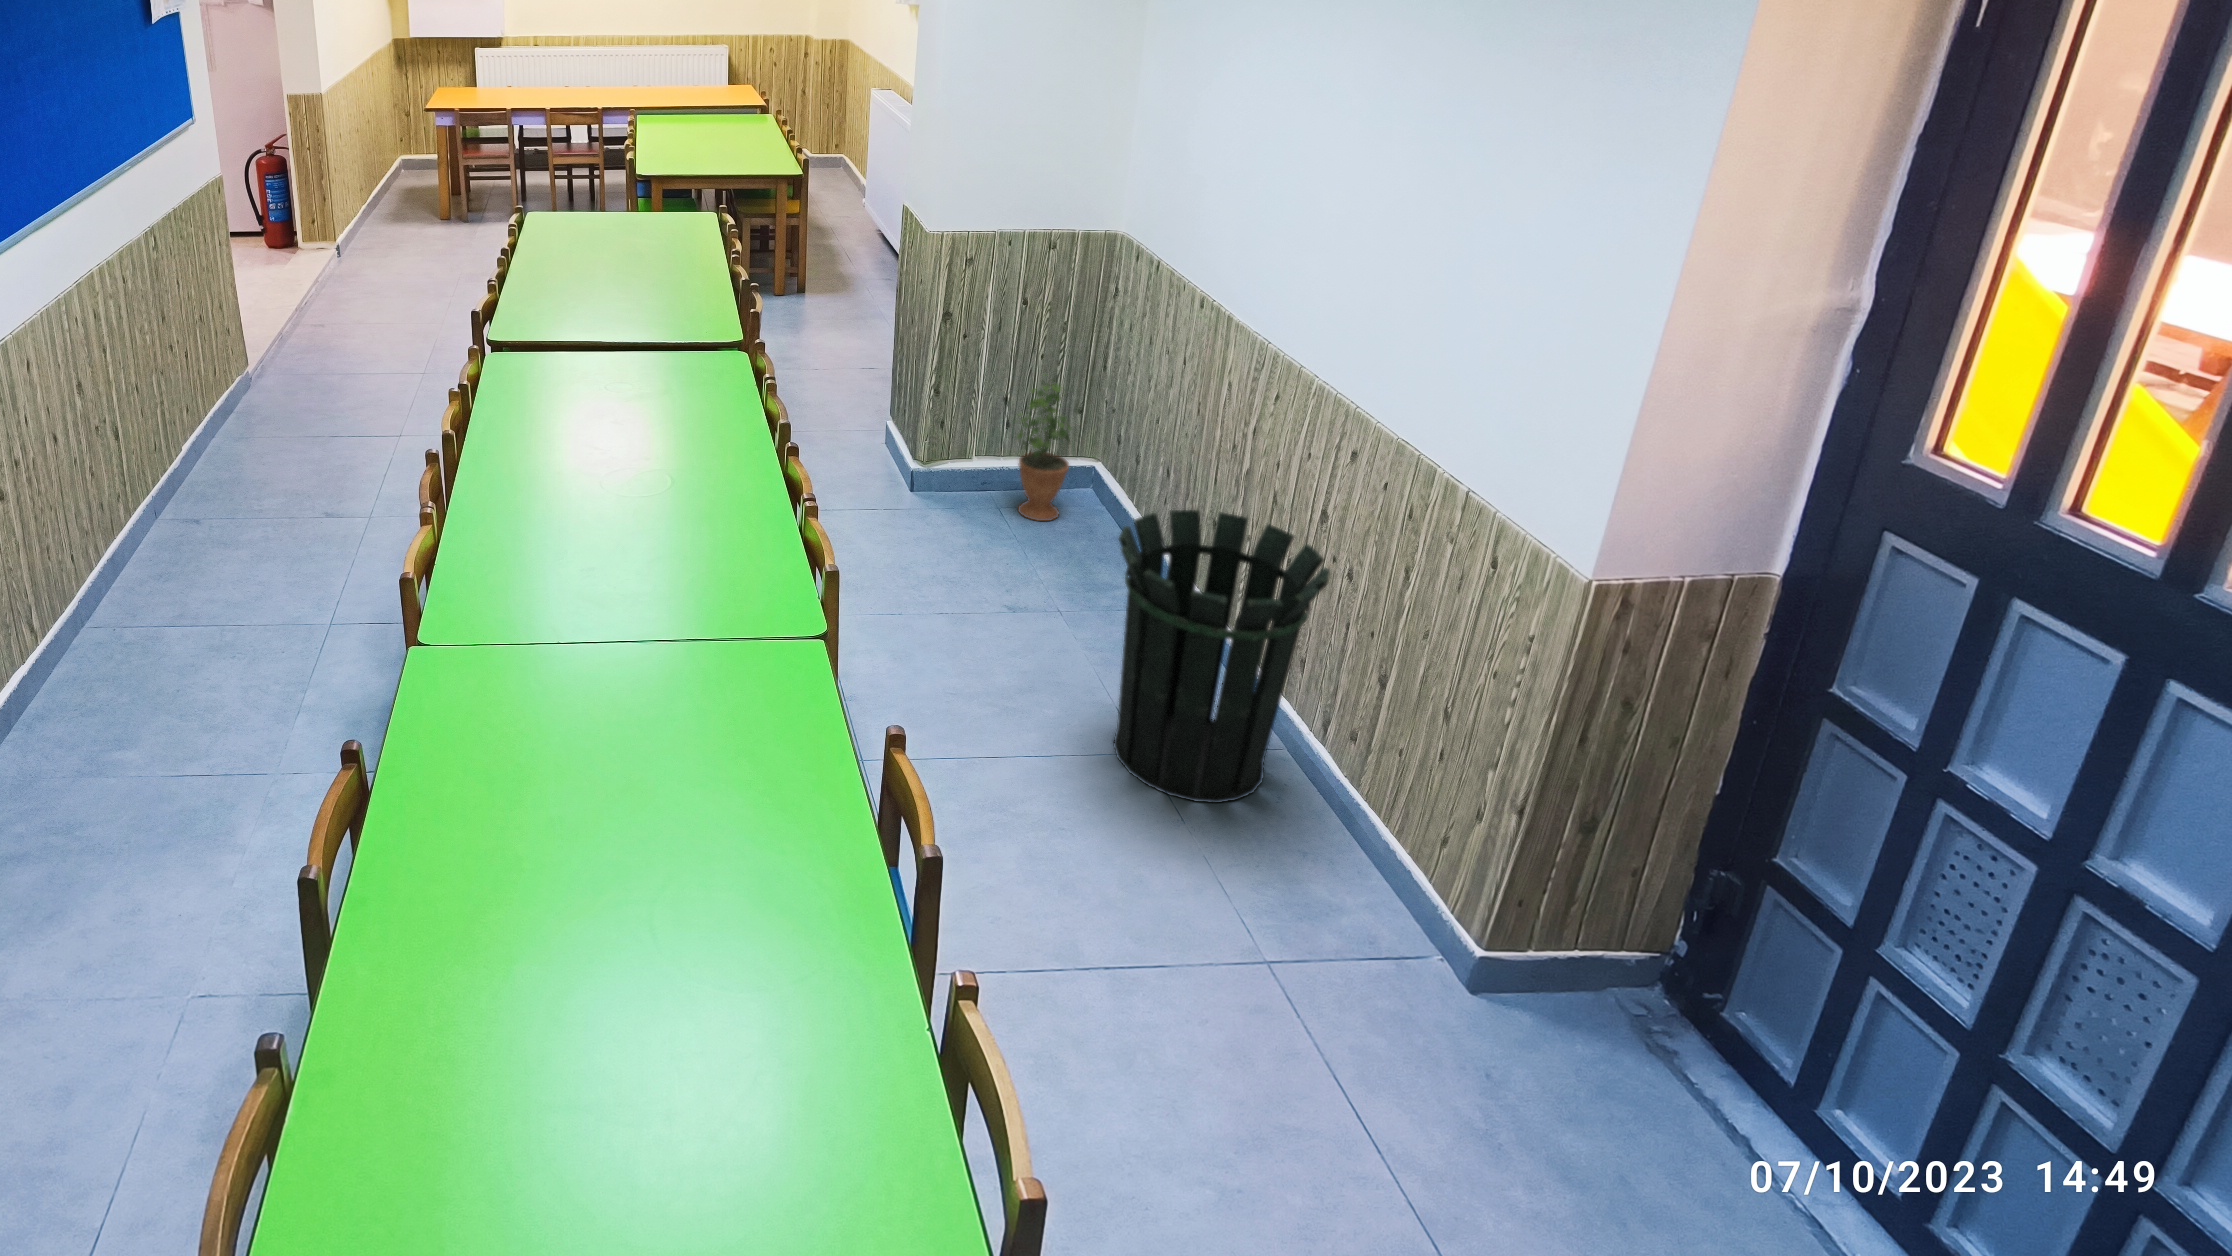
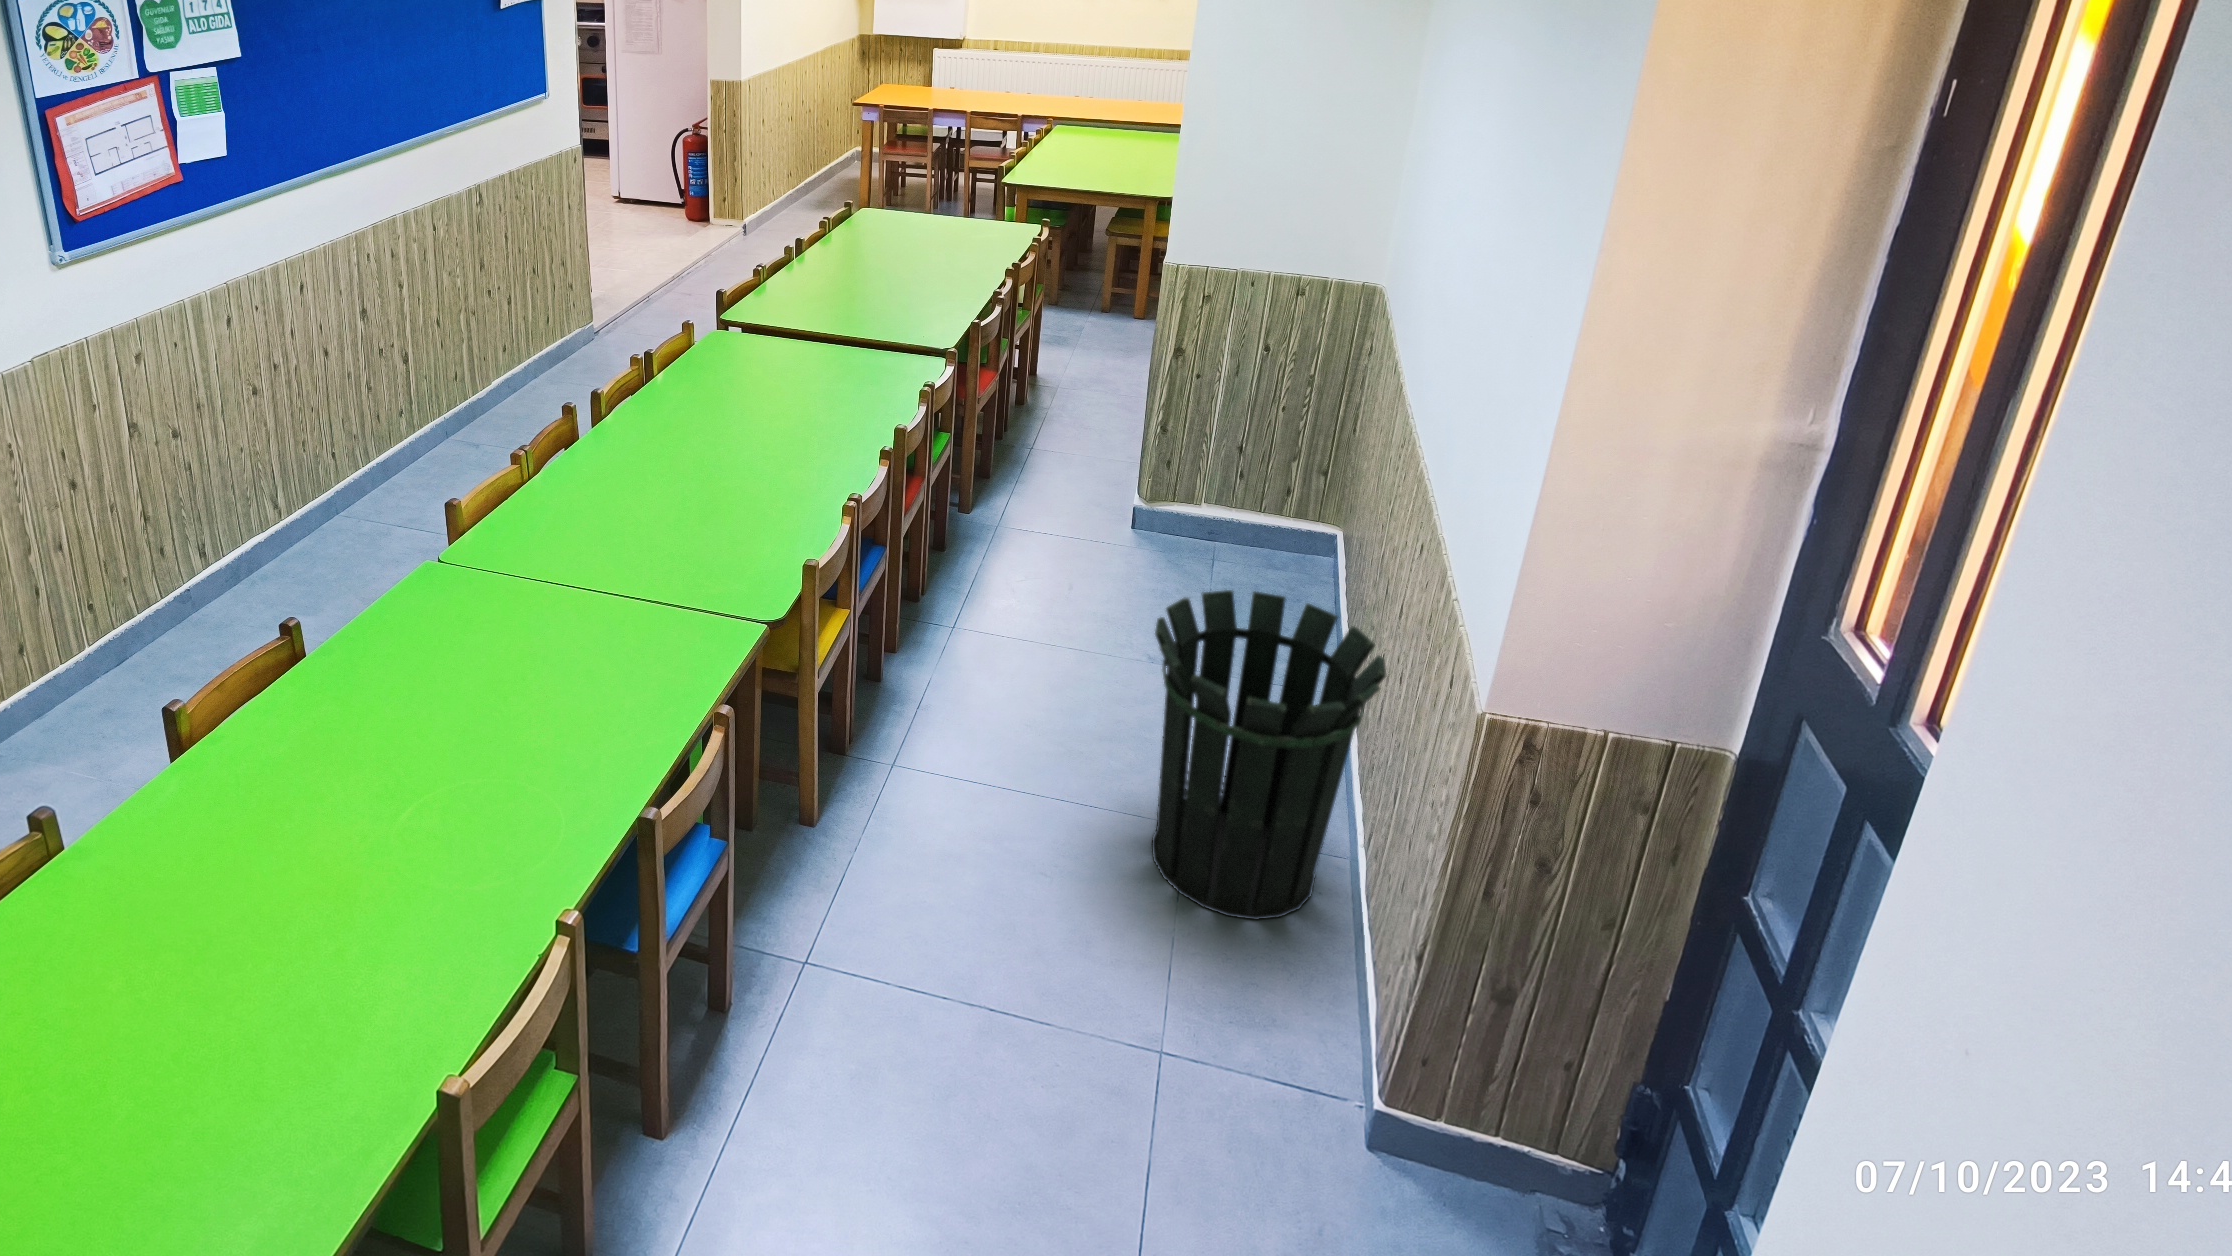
potted plant: present [1018,380,1071,521] -> none [1227,434,1297,592]

